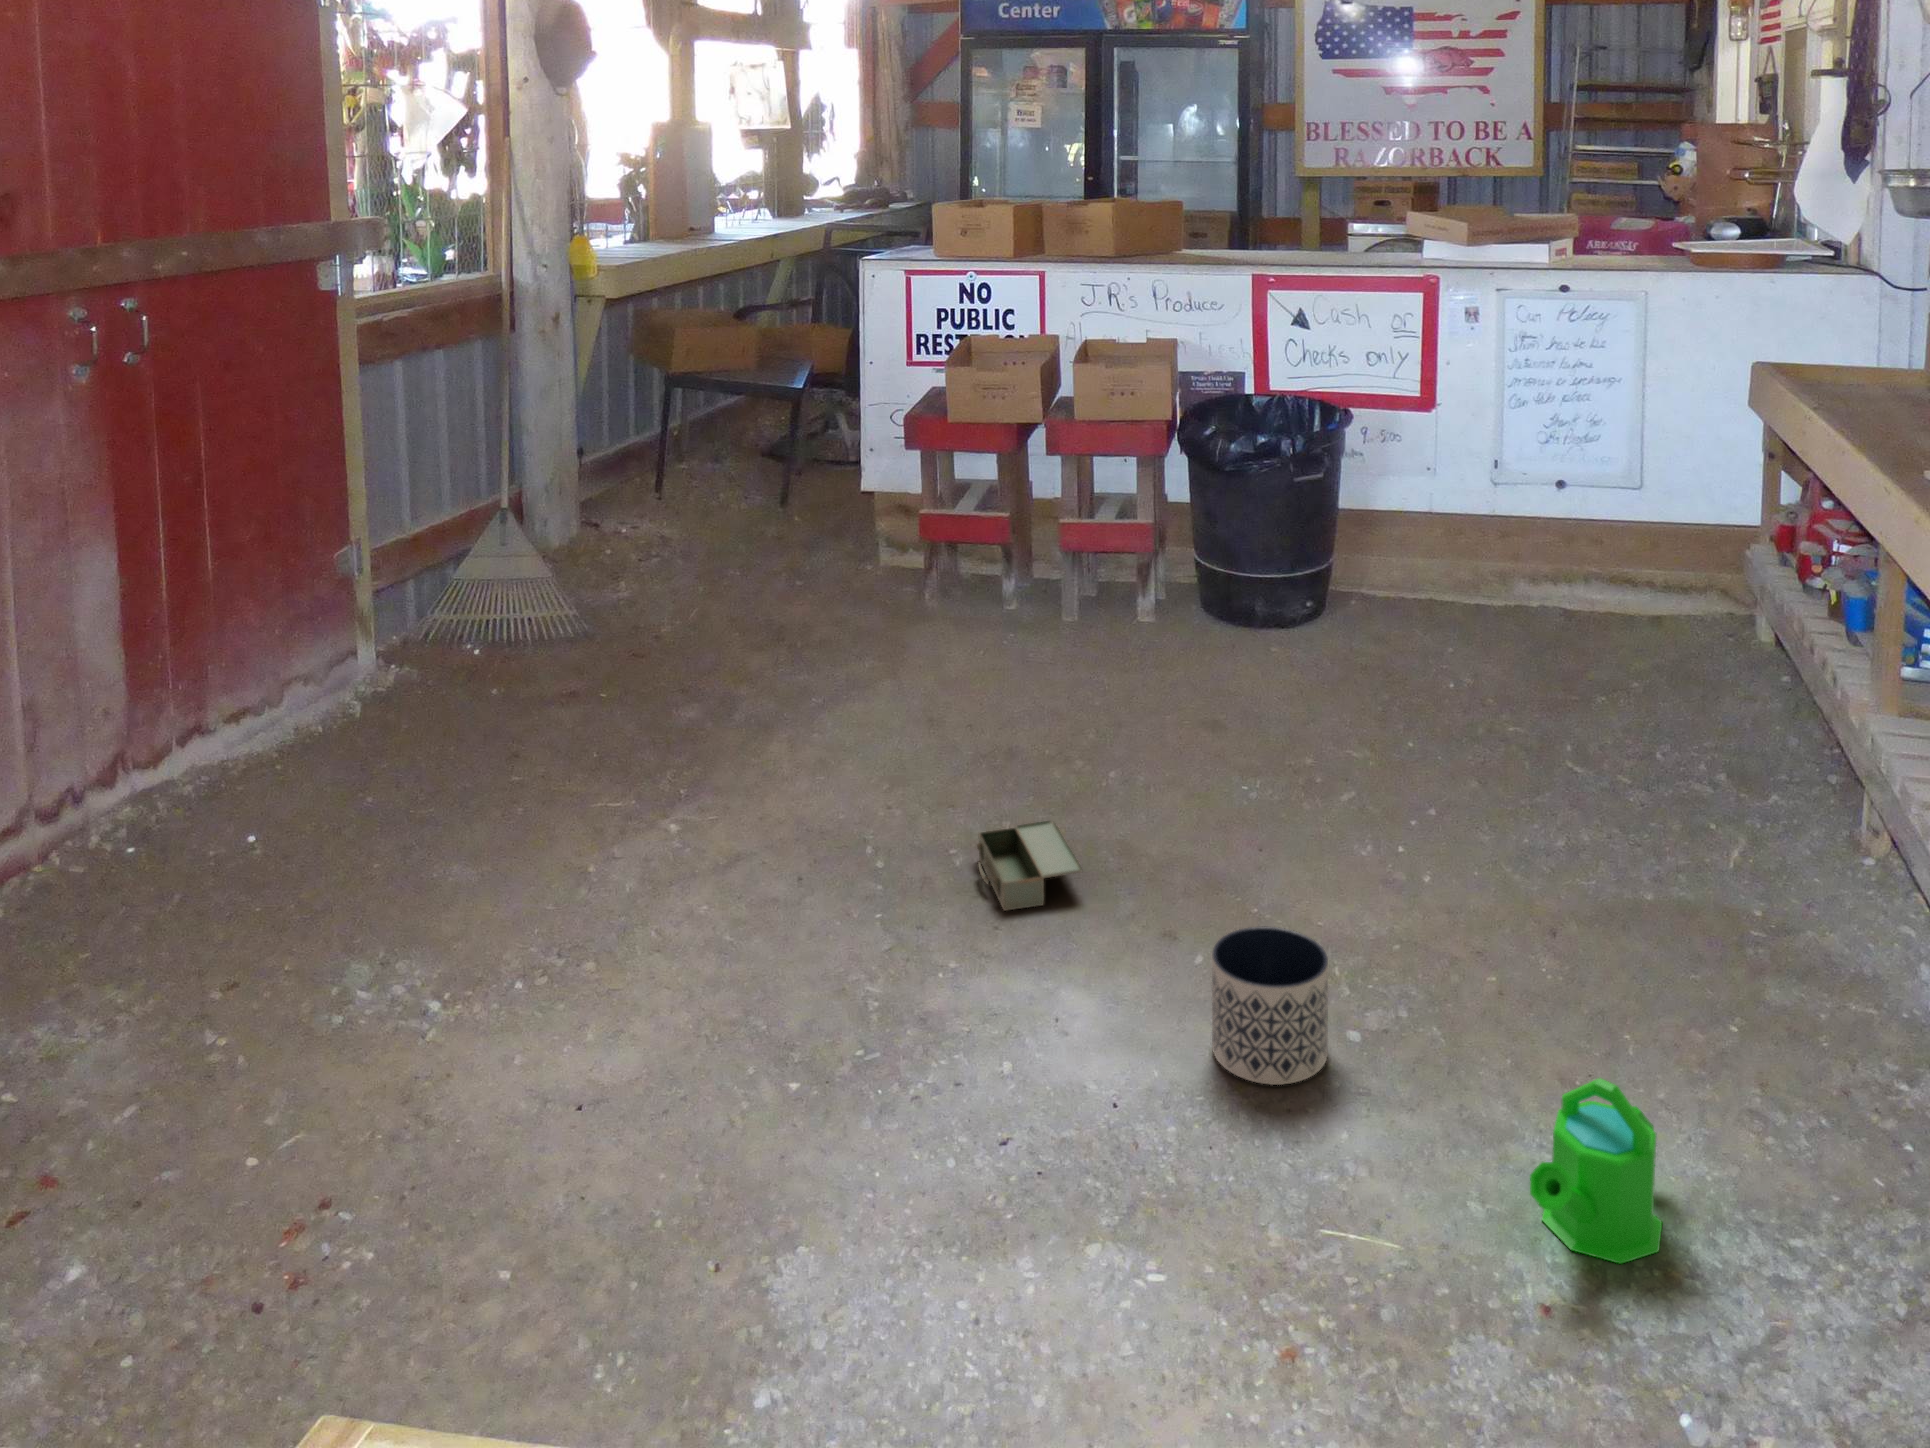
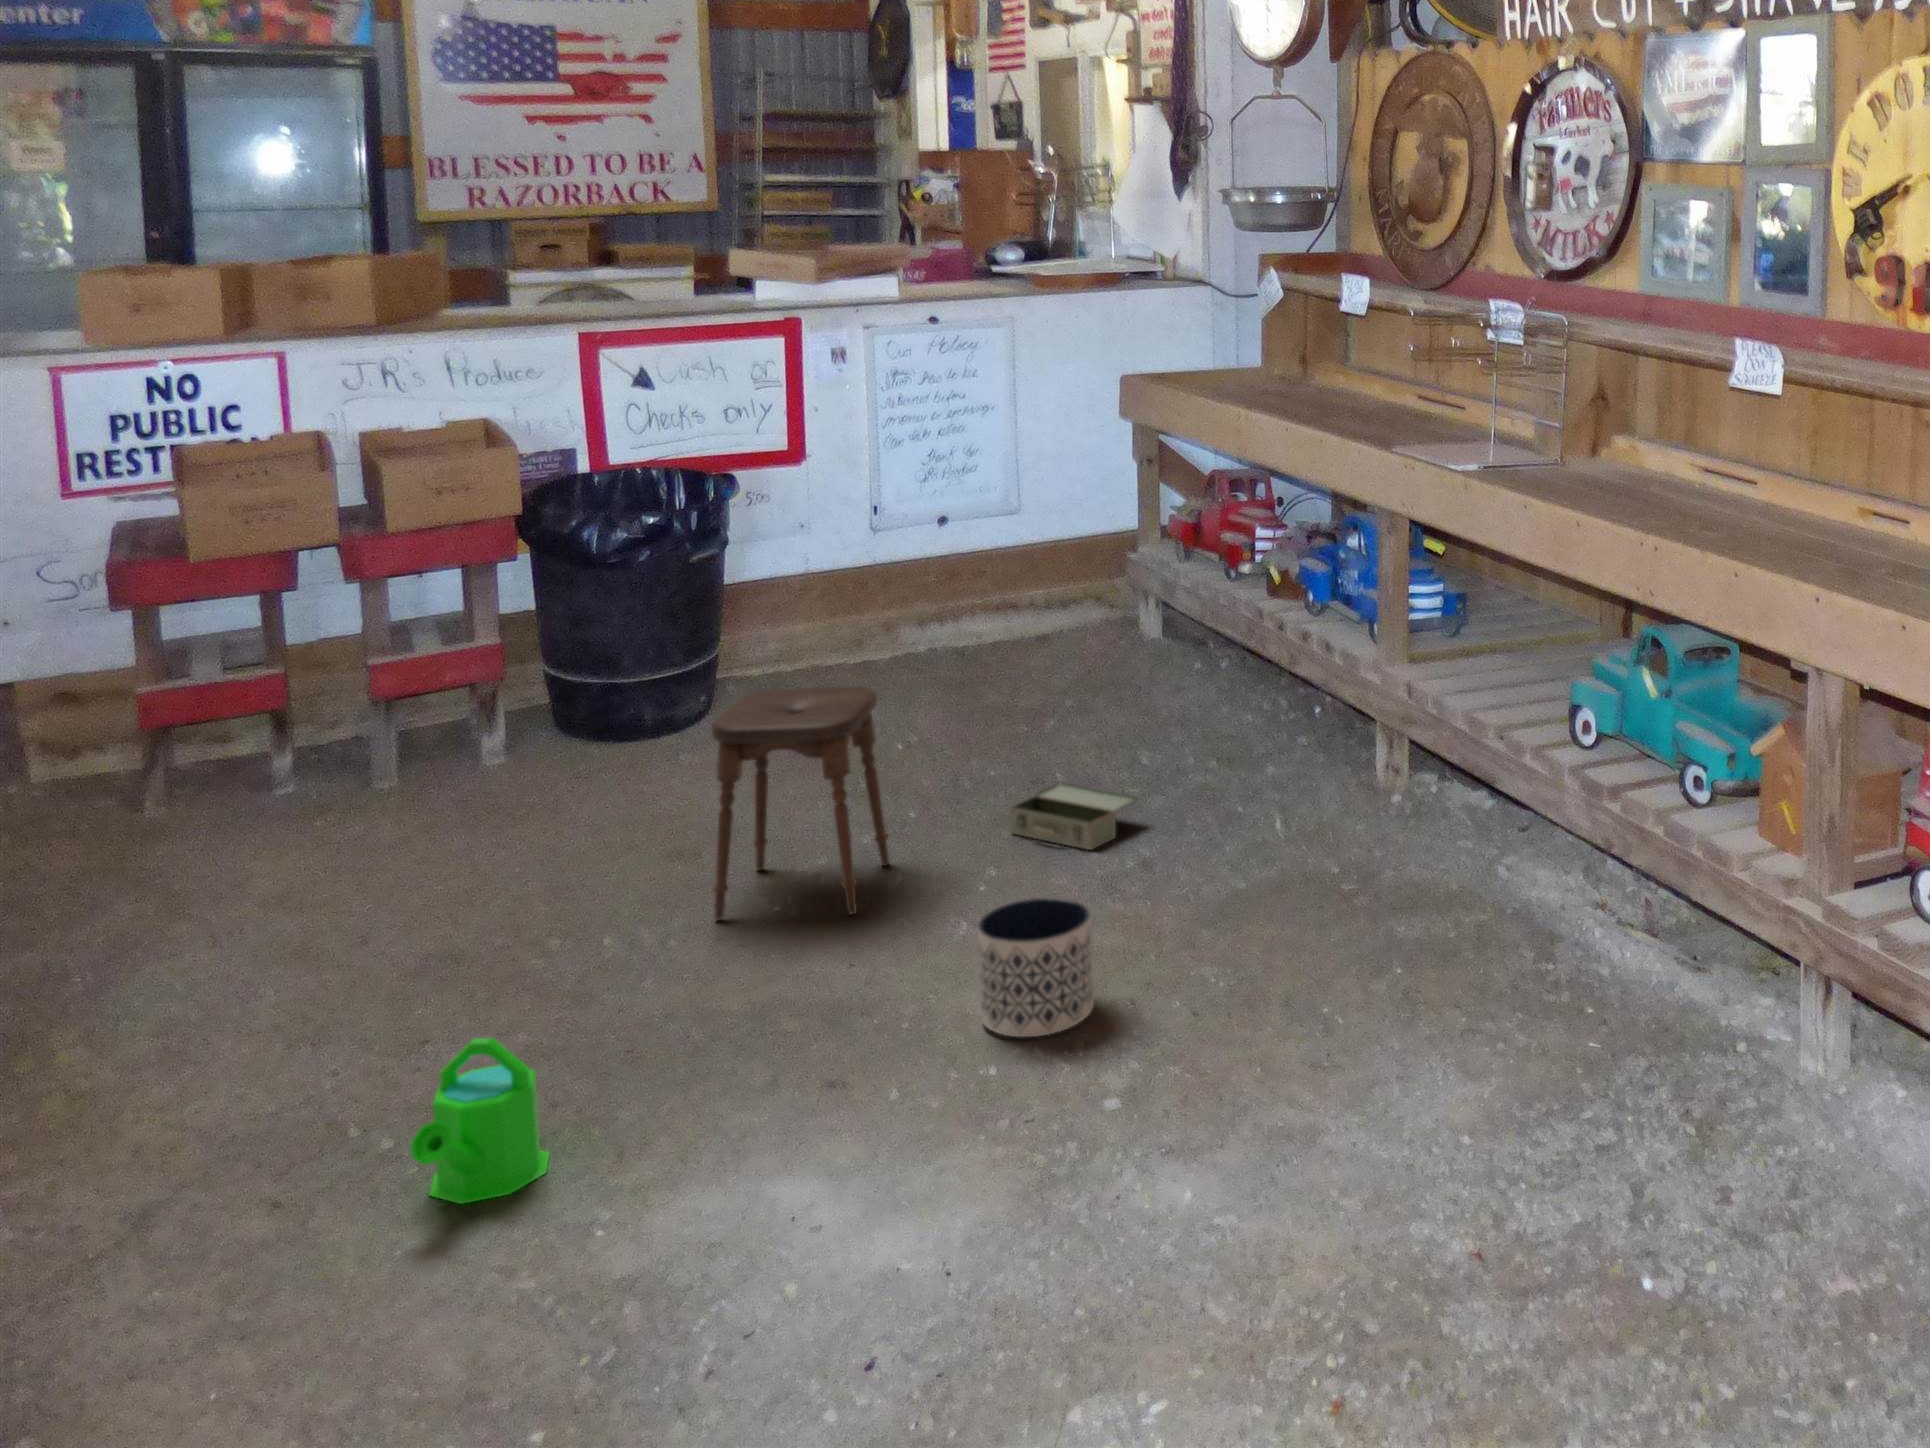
stool: none [1129,631,1302,865] -> present [712,687,889,920]
toolbox: present [977,821,1082,911] -> present [1010,783,1138,850]
watering can: present [1530,1078,1662,1264] -> present [411,1038,549,1204]

